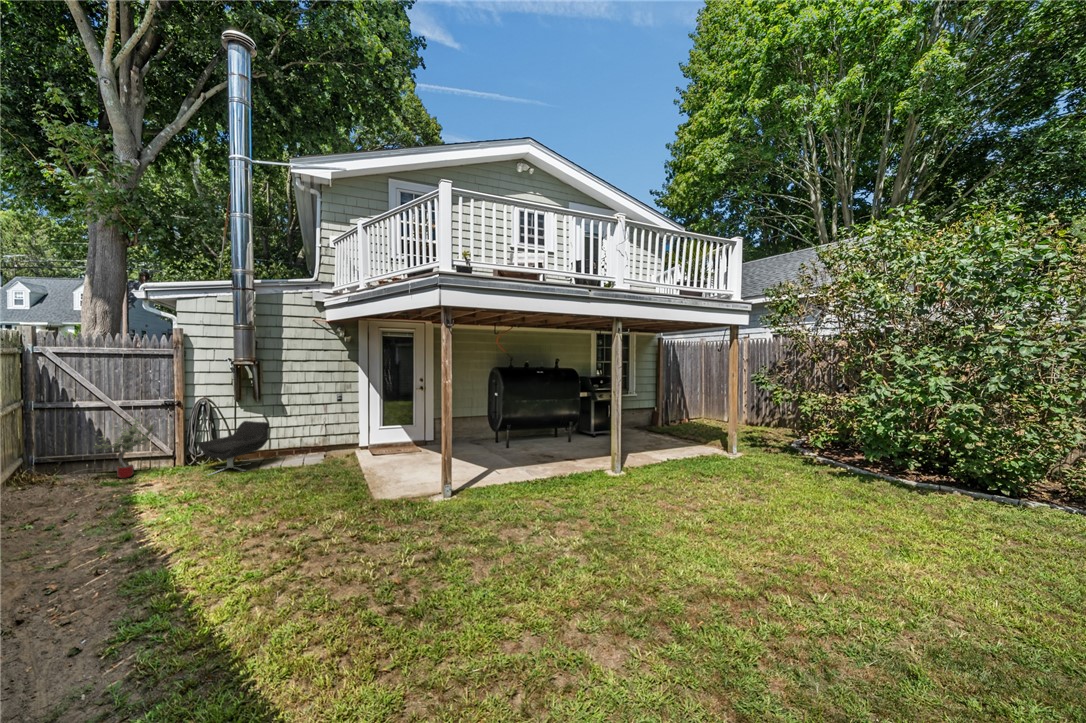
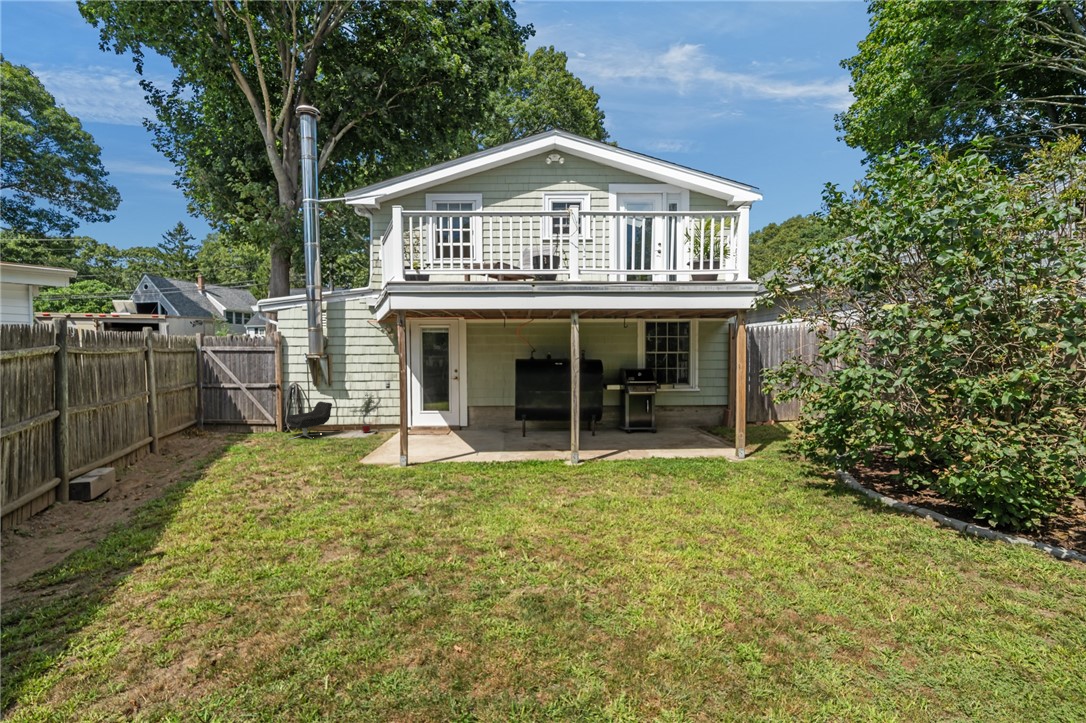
potted tree: present [94,417,154,478] -> present [350,393,381,433]

